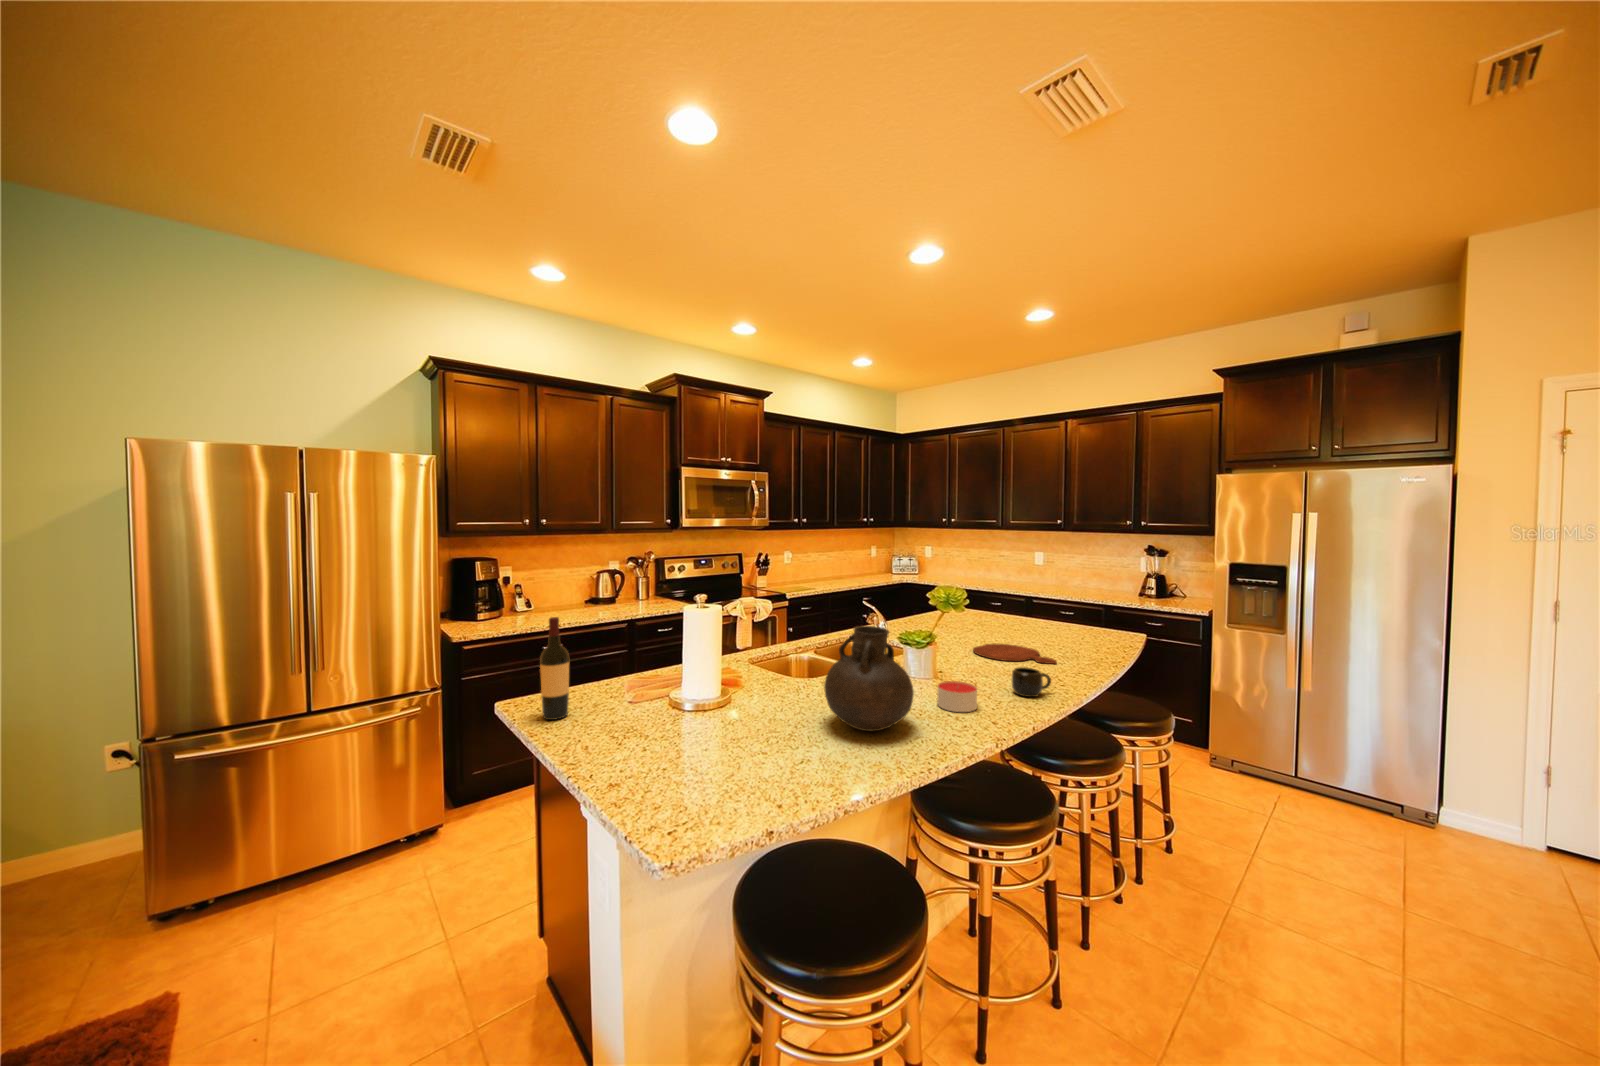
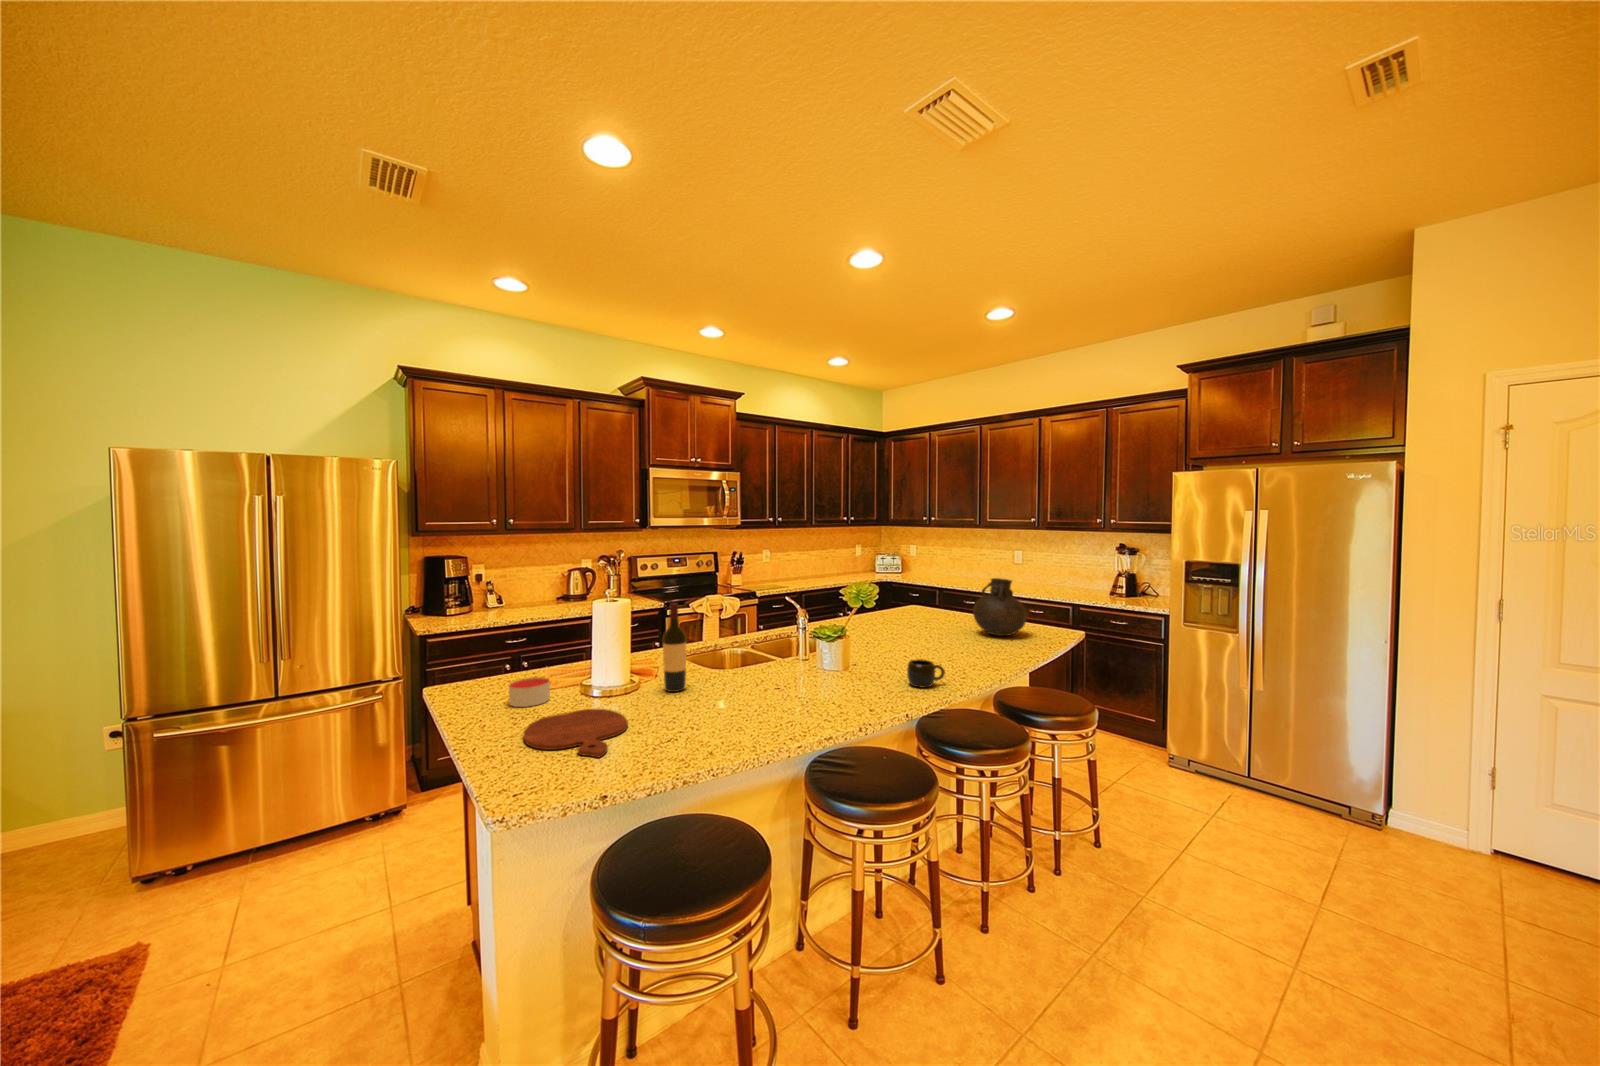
wine bottle: present [540,617,569,720] -> present [663,603,687,692]
vase: present [824,626,914,731] -> present [973,578,1027,636]
cutting board: present [973,644,1057,664] -> present [523,709,628,758]
candle: present [937,681,977,712] -> present [509,677,550,707]

